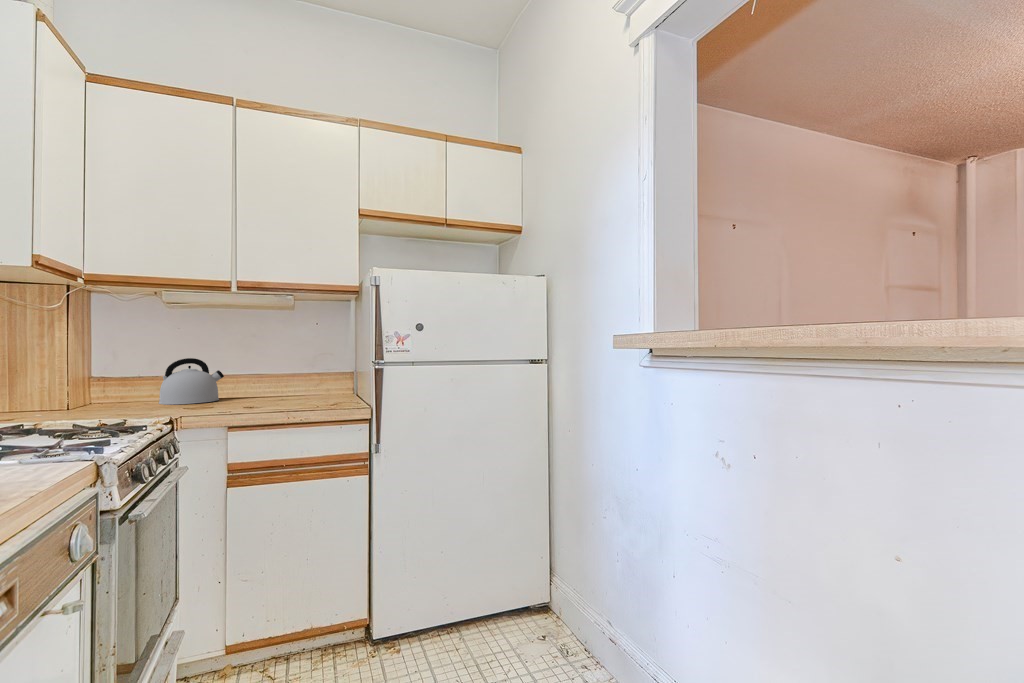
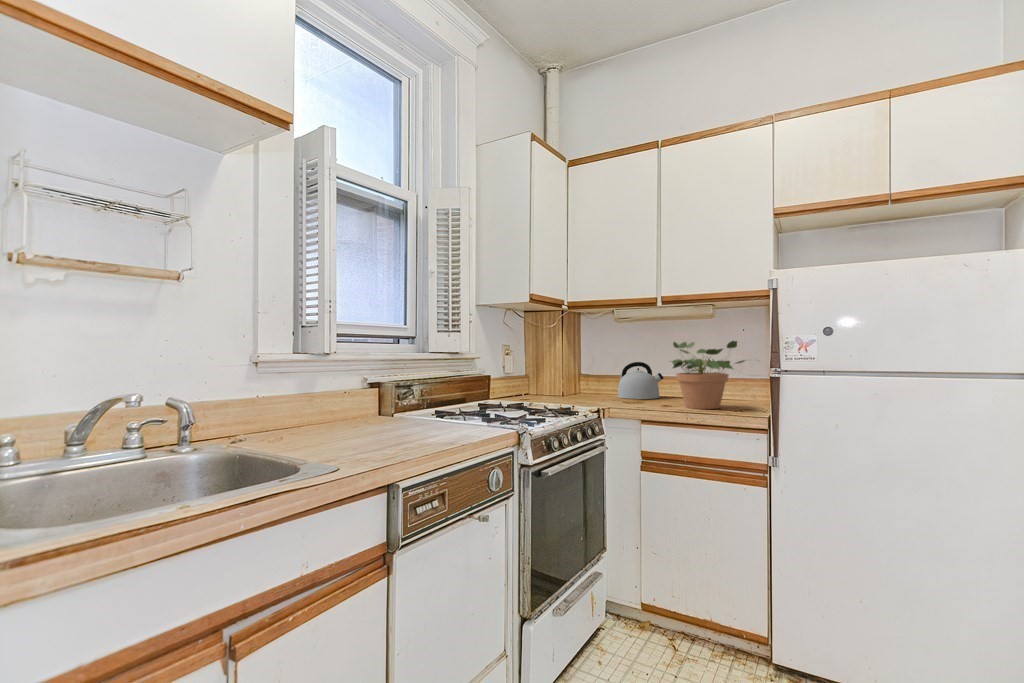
potted plant: none [246,333,334,407] -> present [671,341,745,409]

